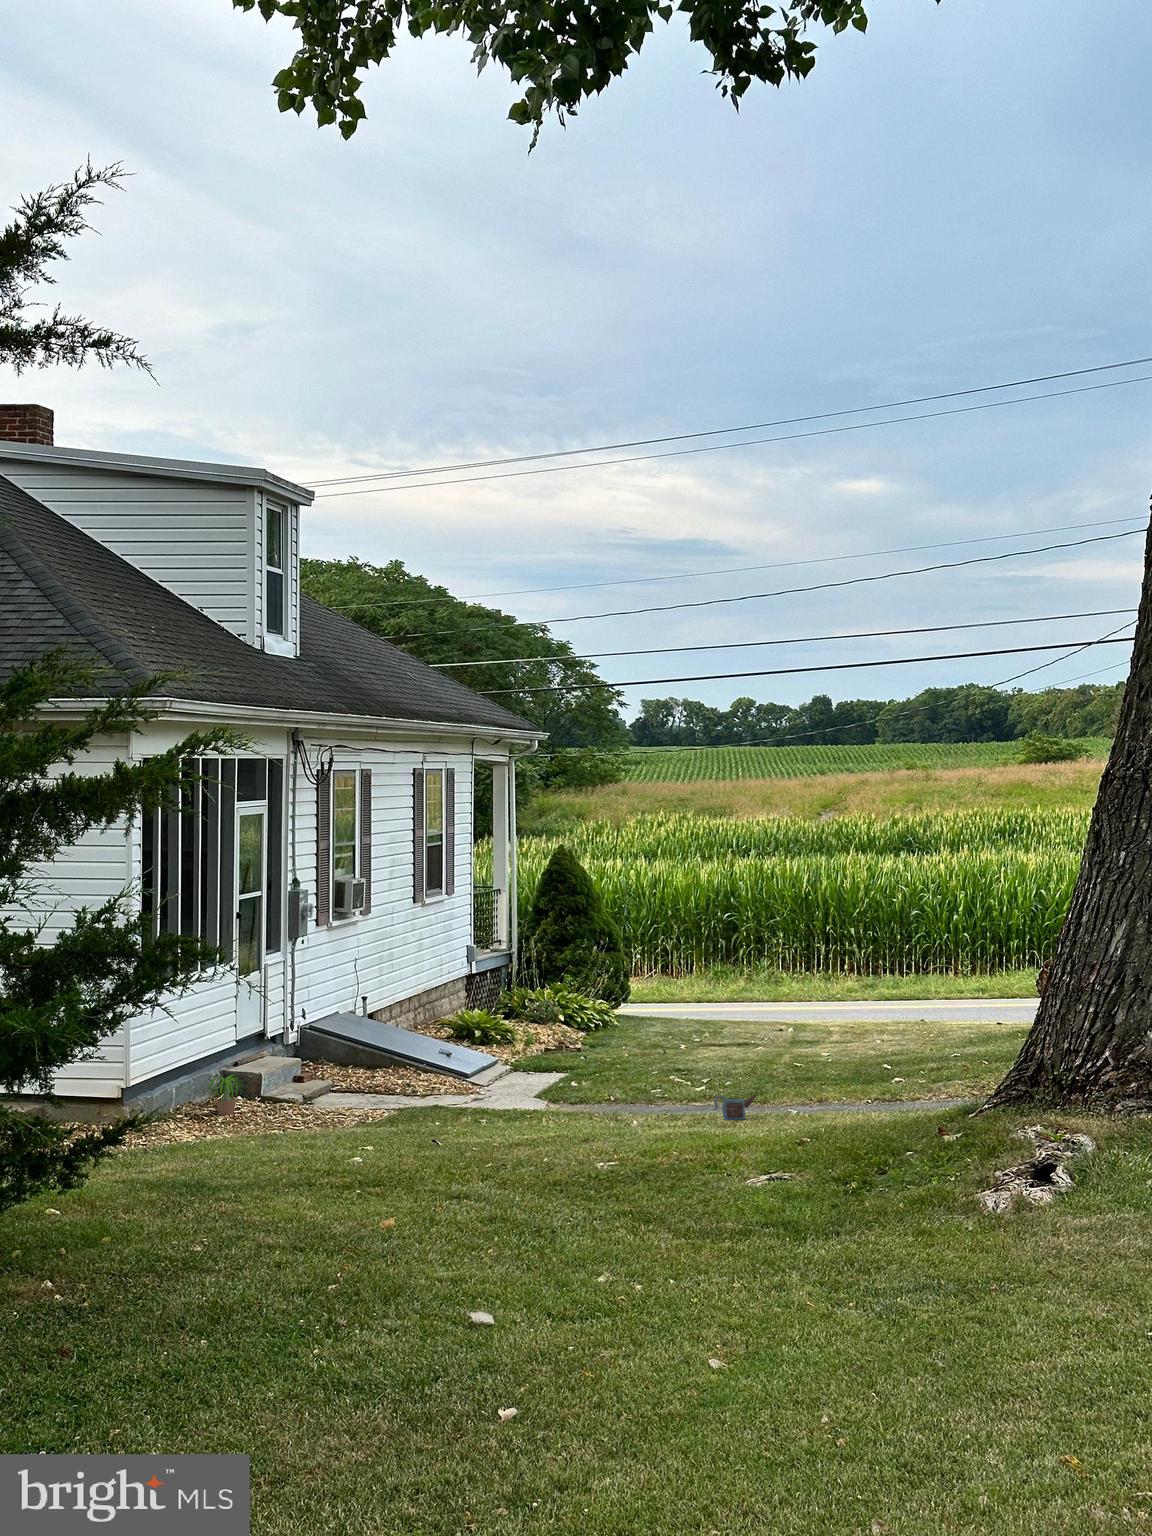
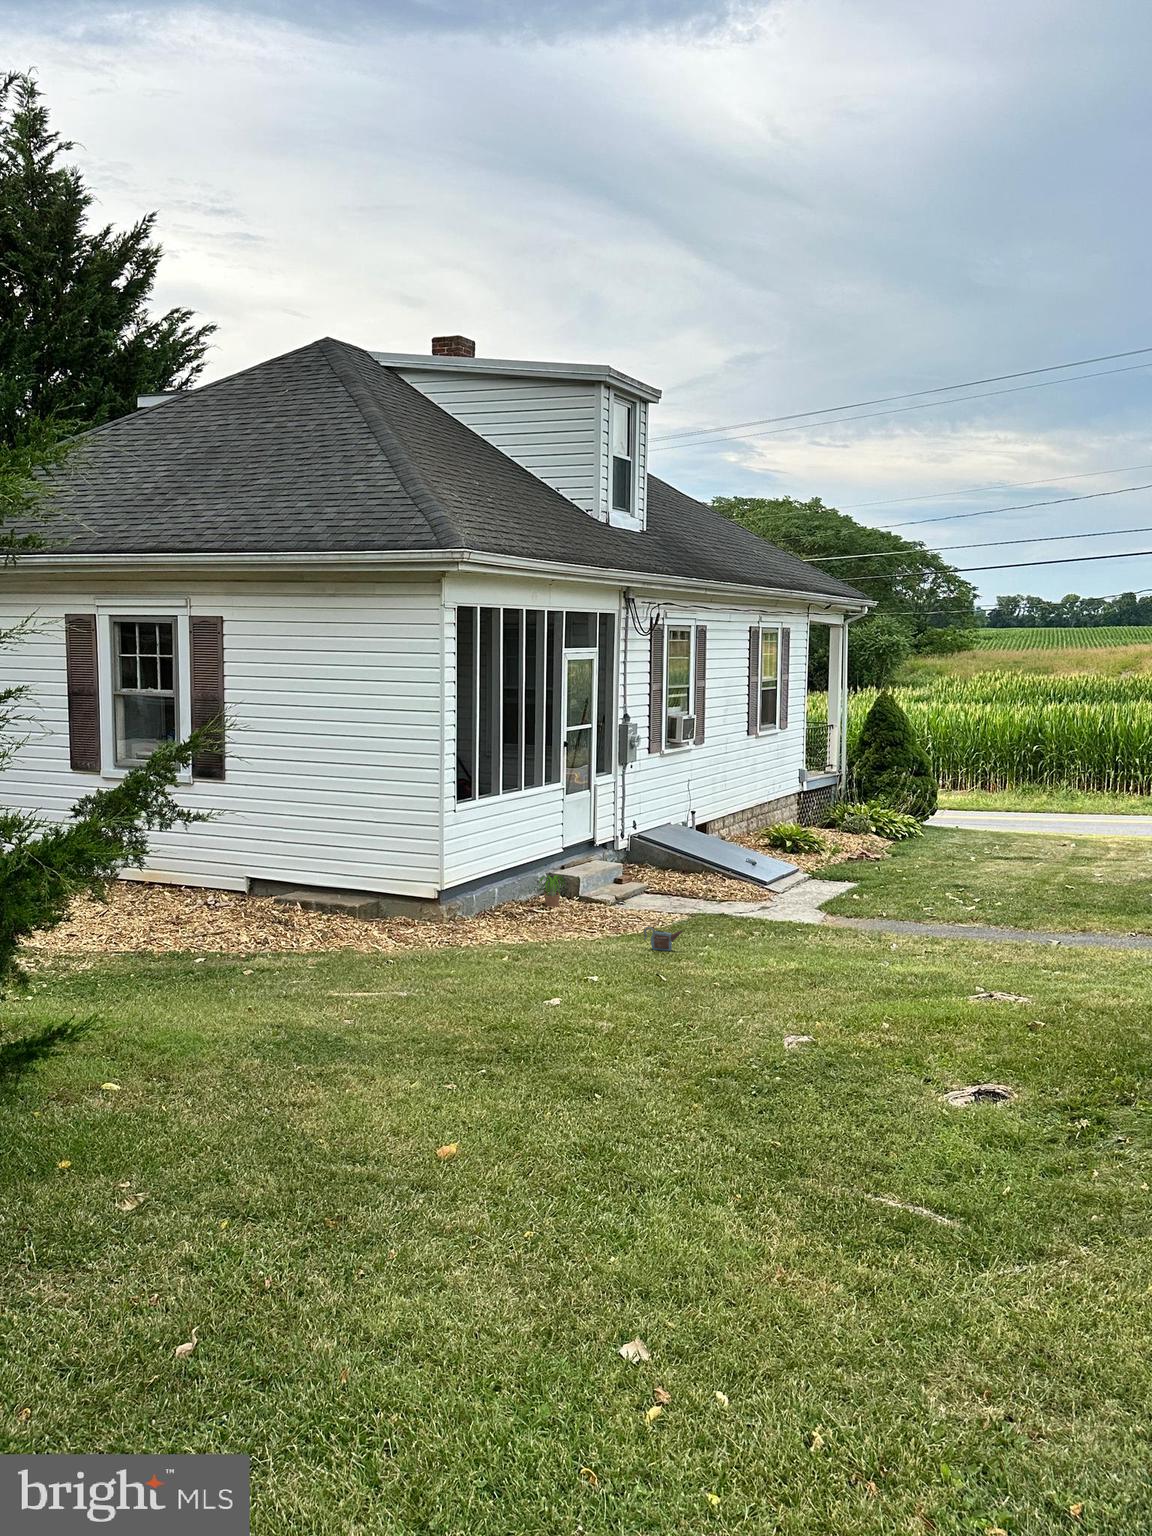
watering can: present [714,1095,756,1120] -> present [644,927,683,951]

